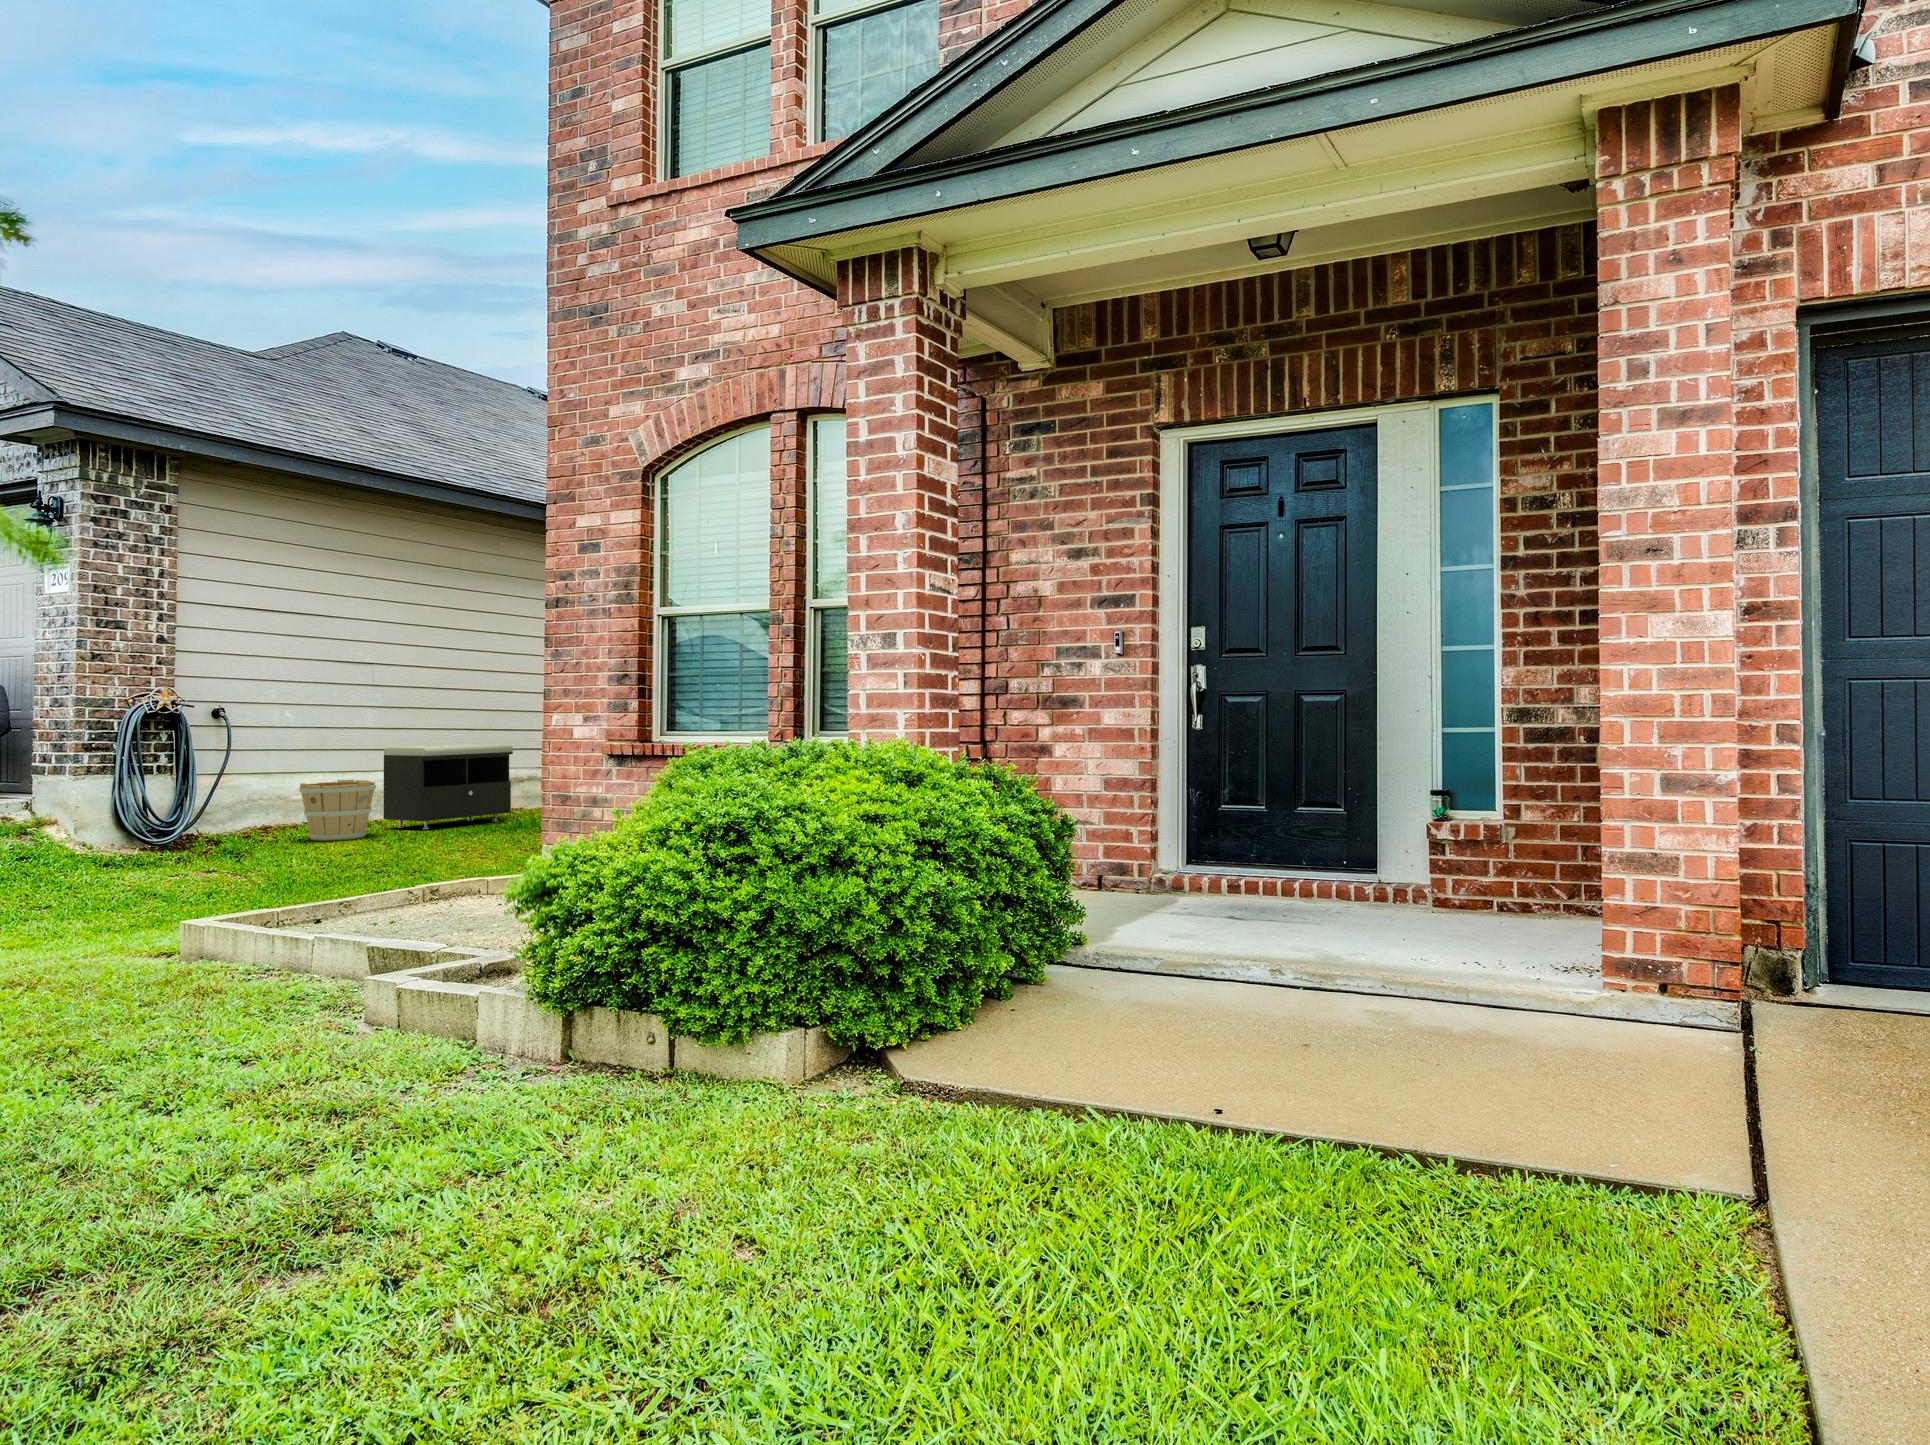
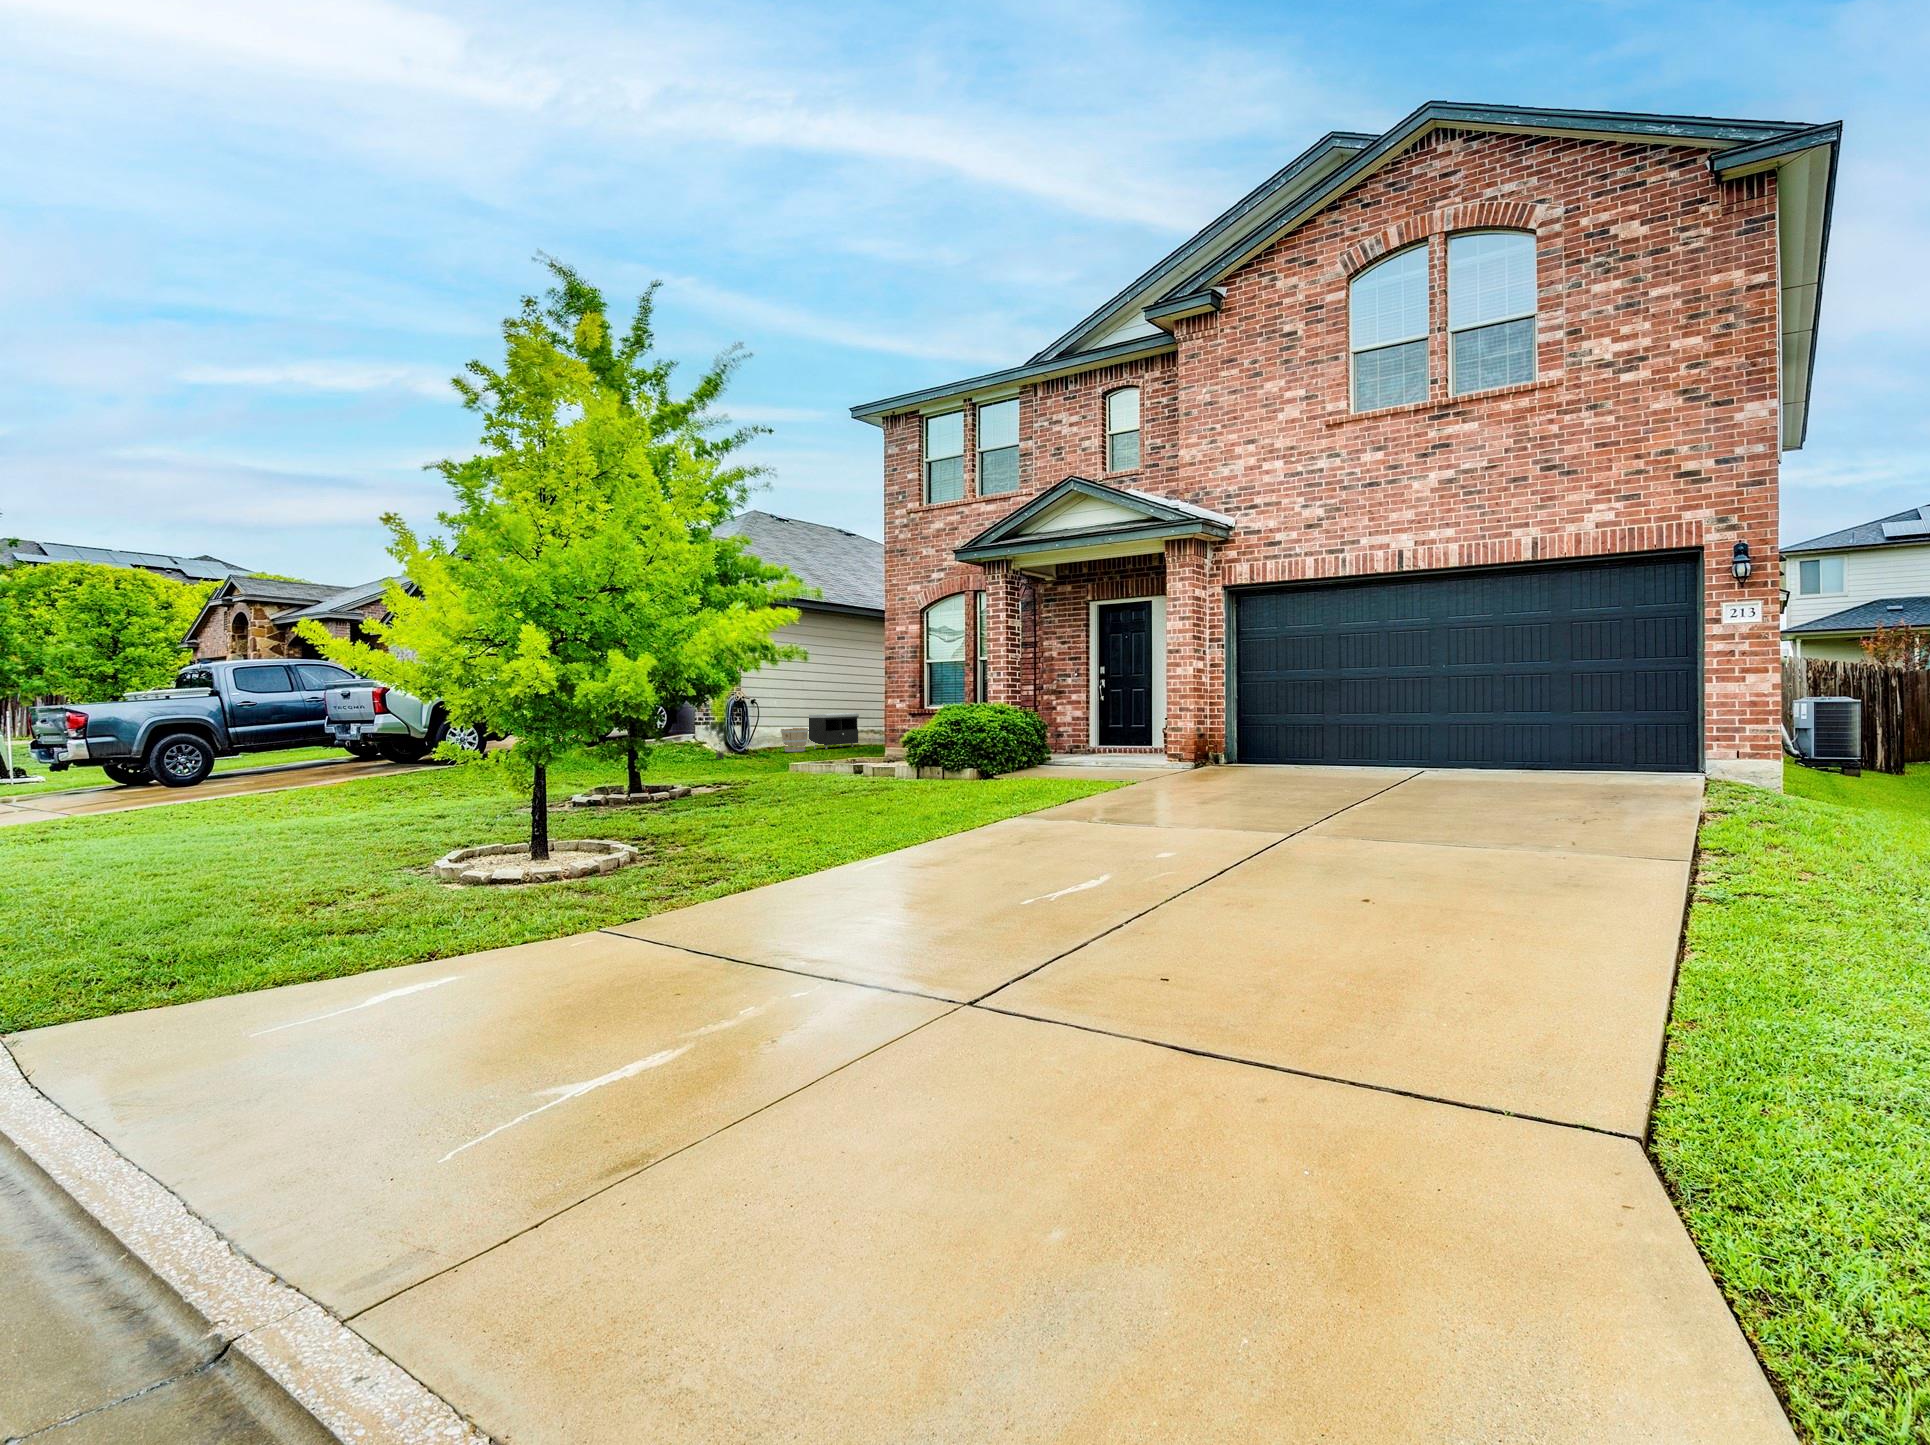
potted plant: none [29,765,136,871] -> present [703,721,729,759]

